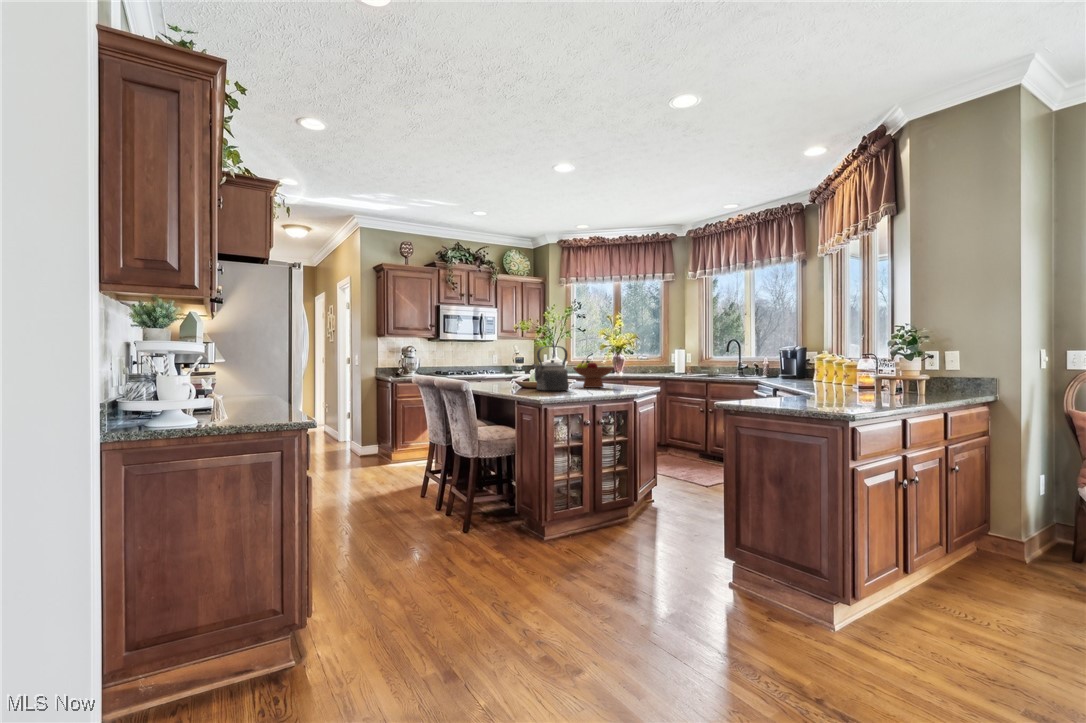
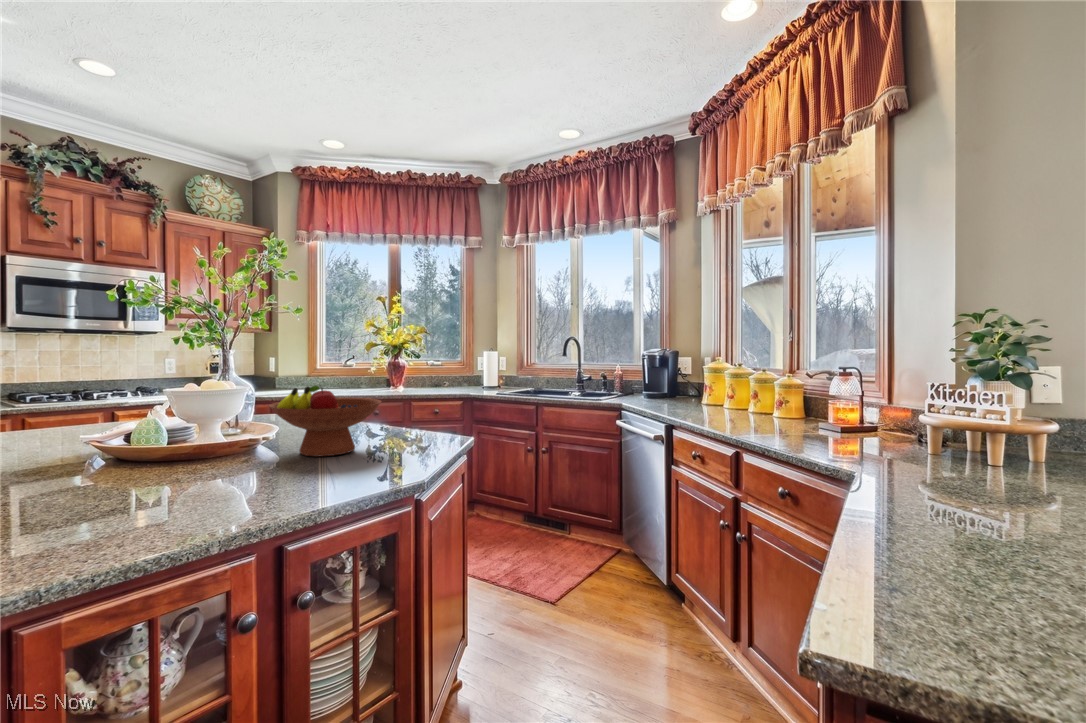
kettle: present [532,346,568,391] -> none [40,353,221,520]

